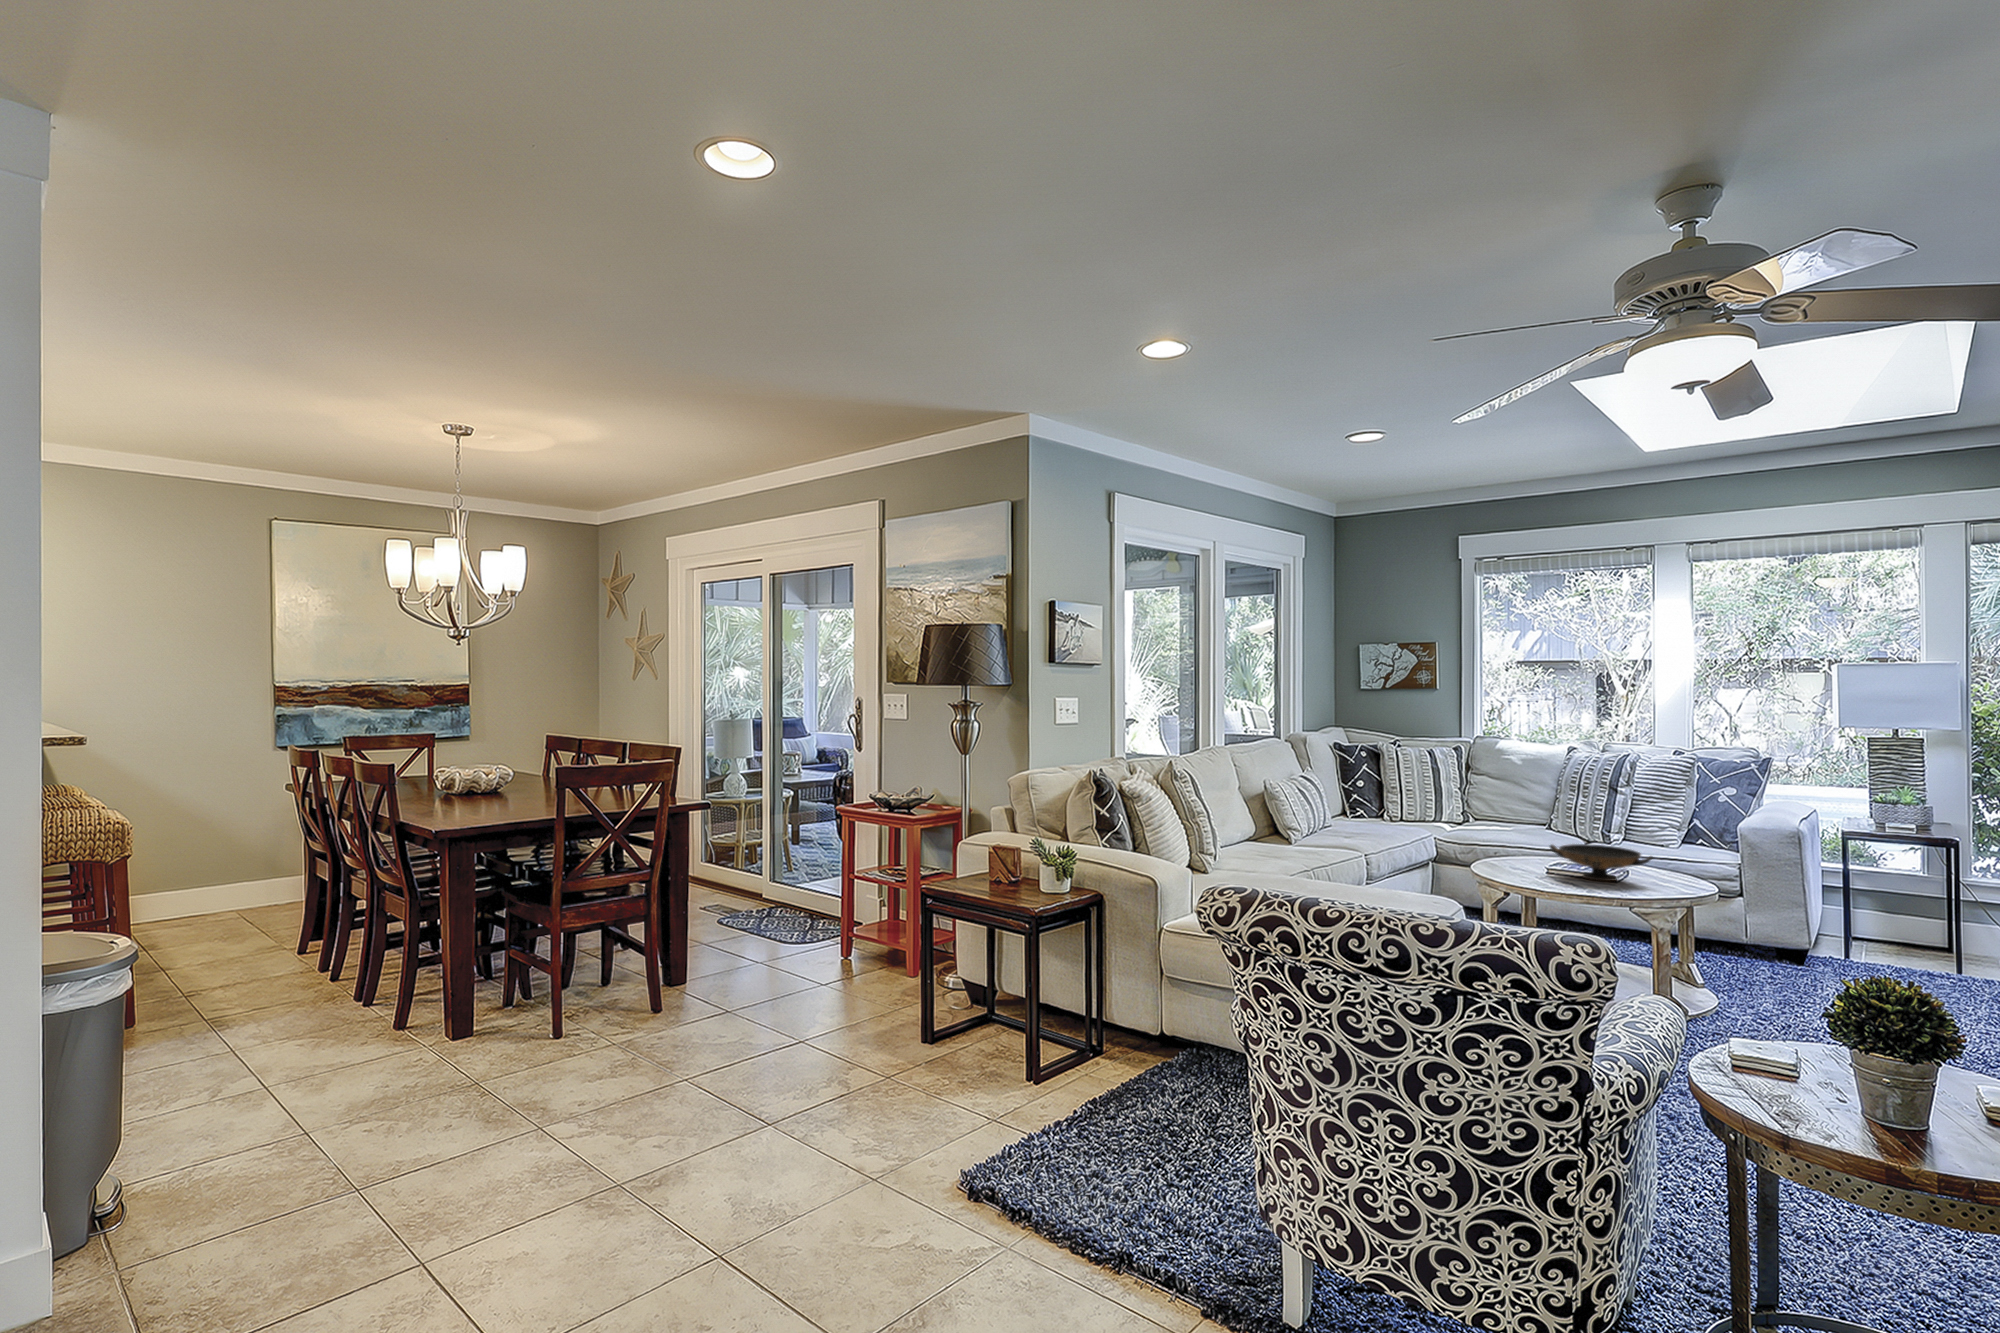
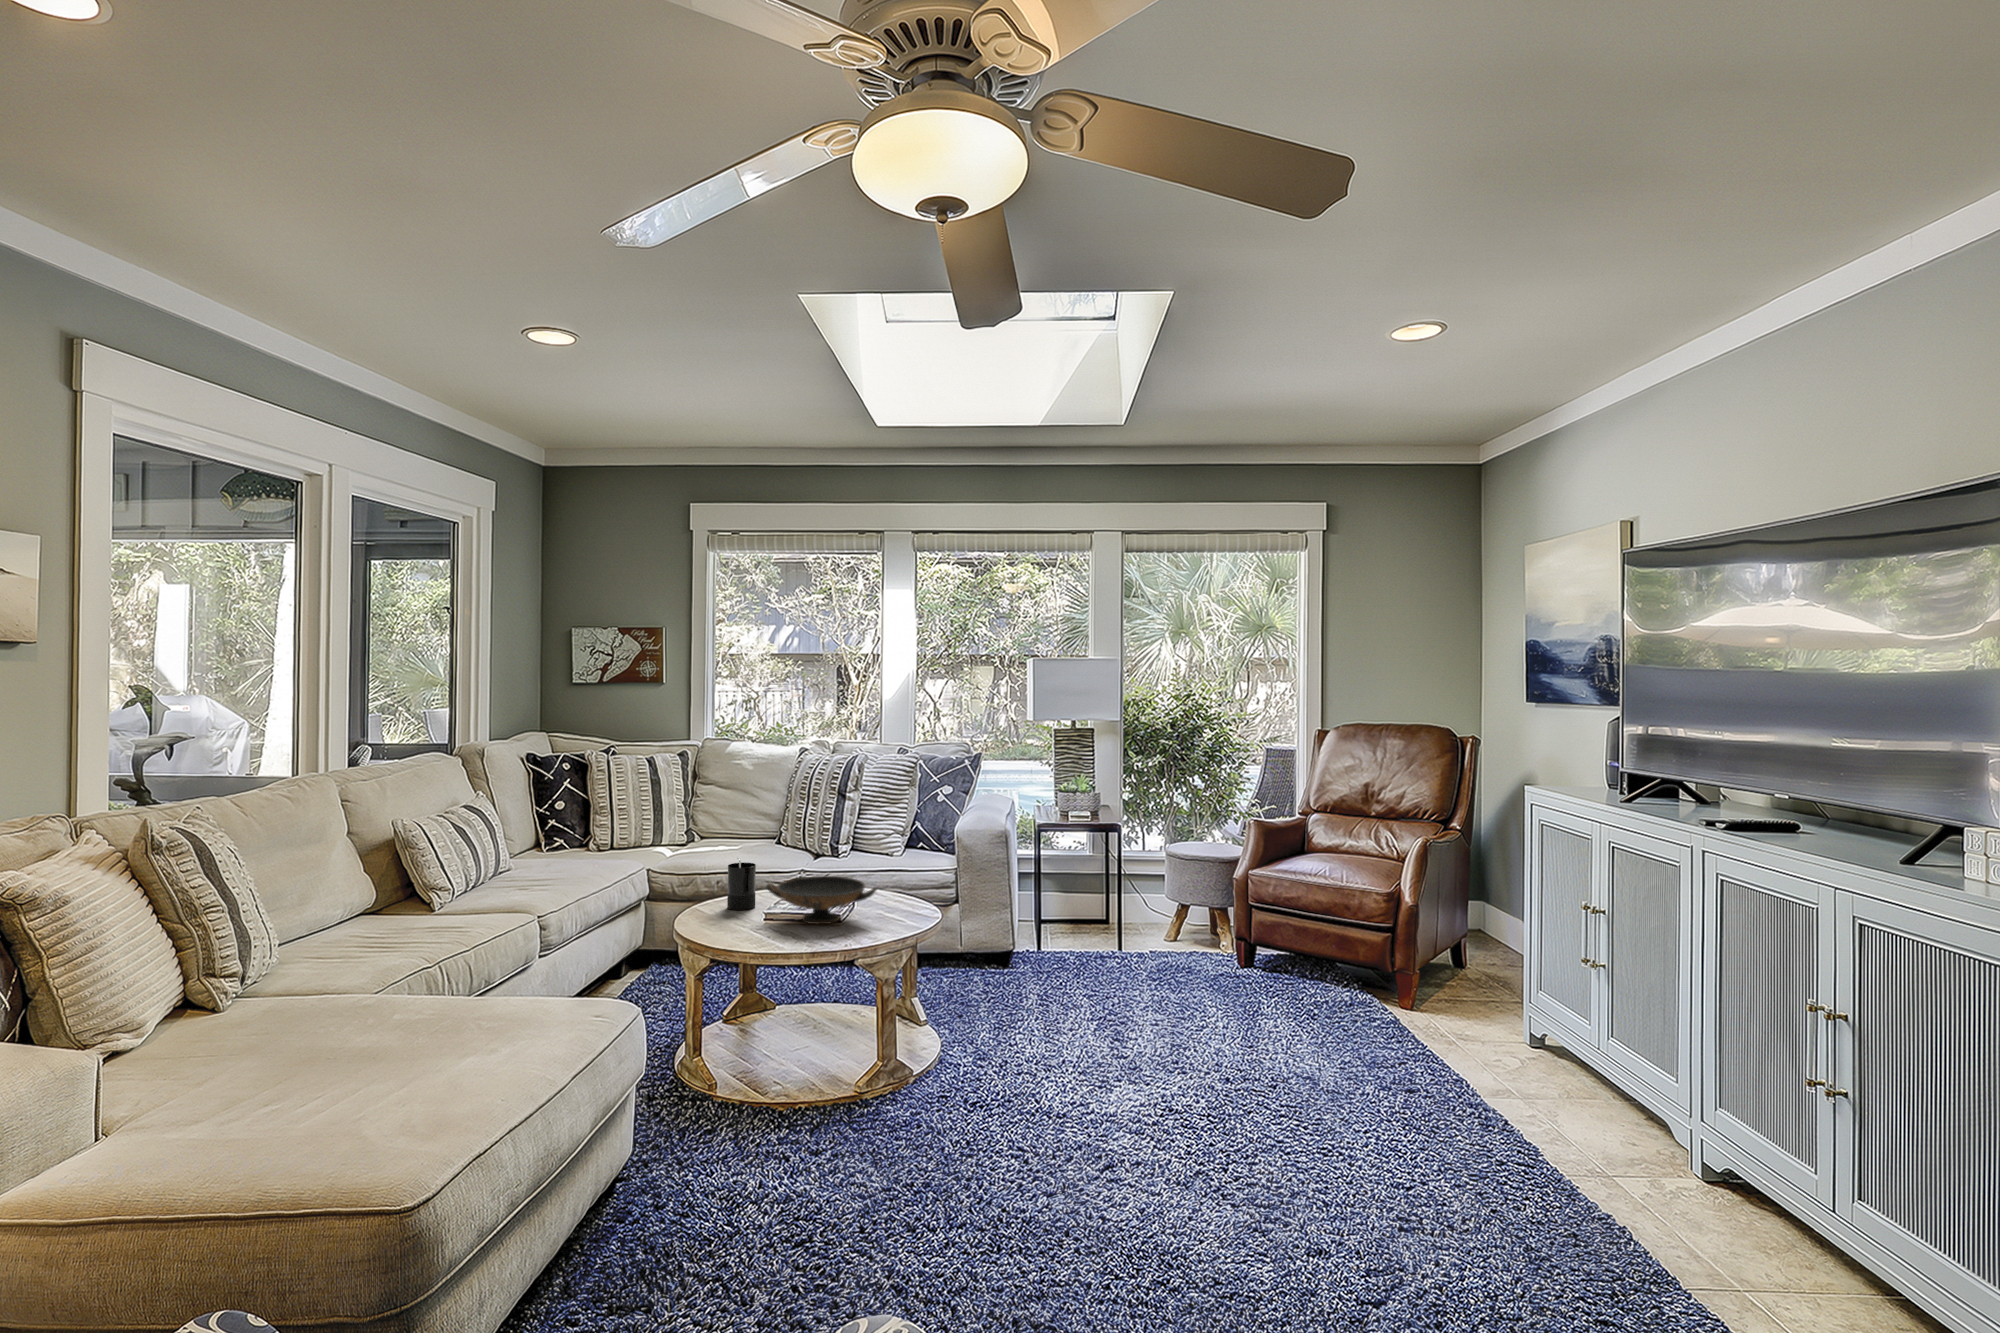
candle: none [1514,825,1538,866] -> present [727,858,756,910]

